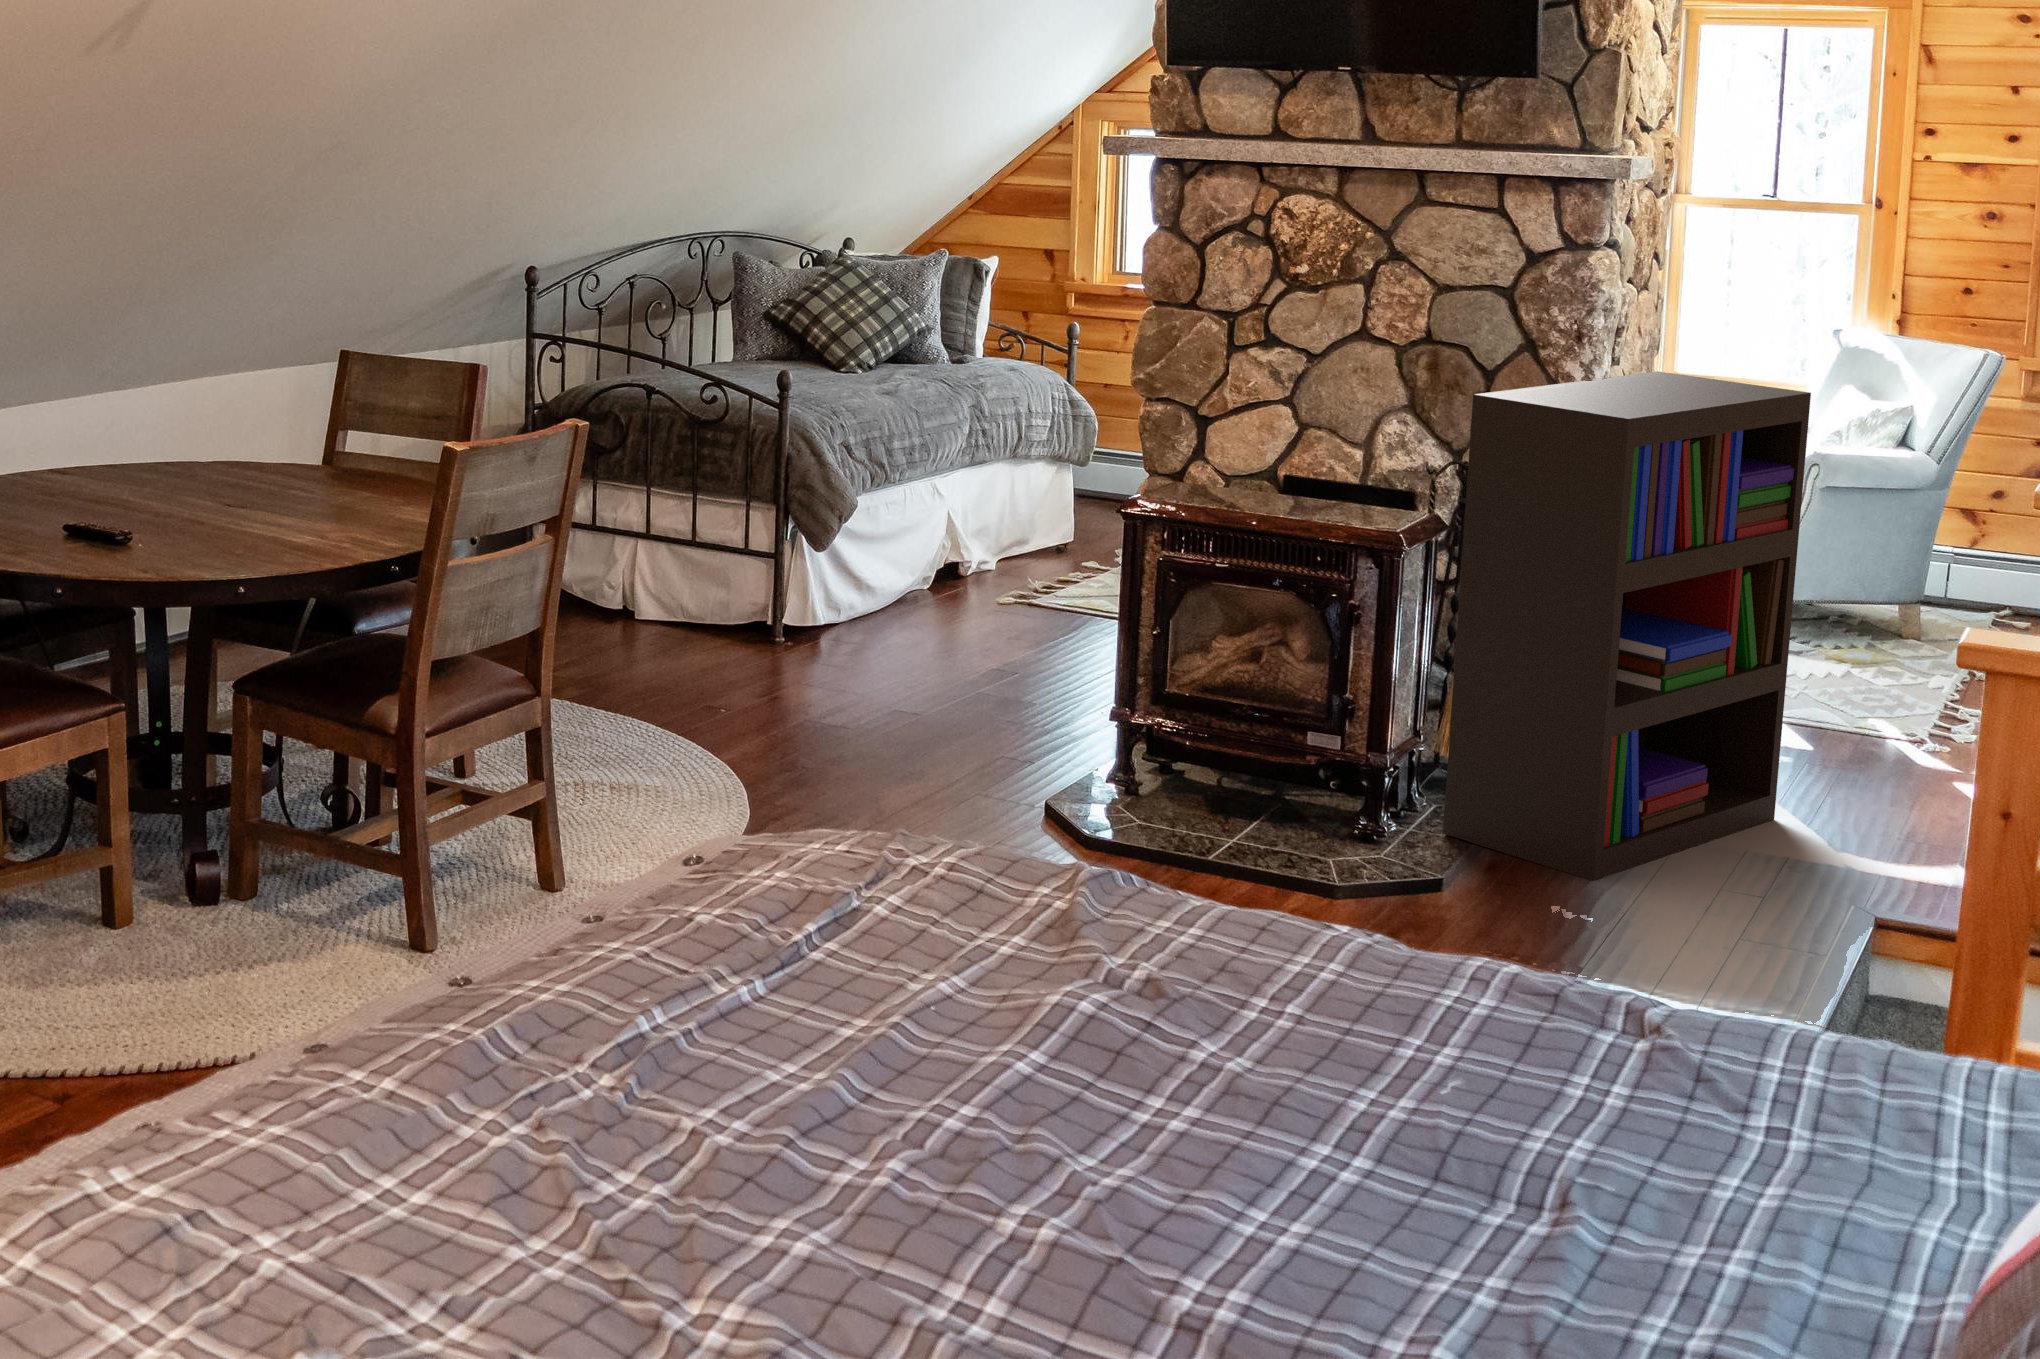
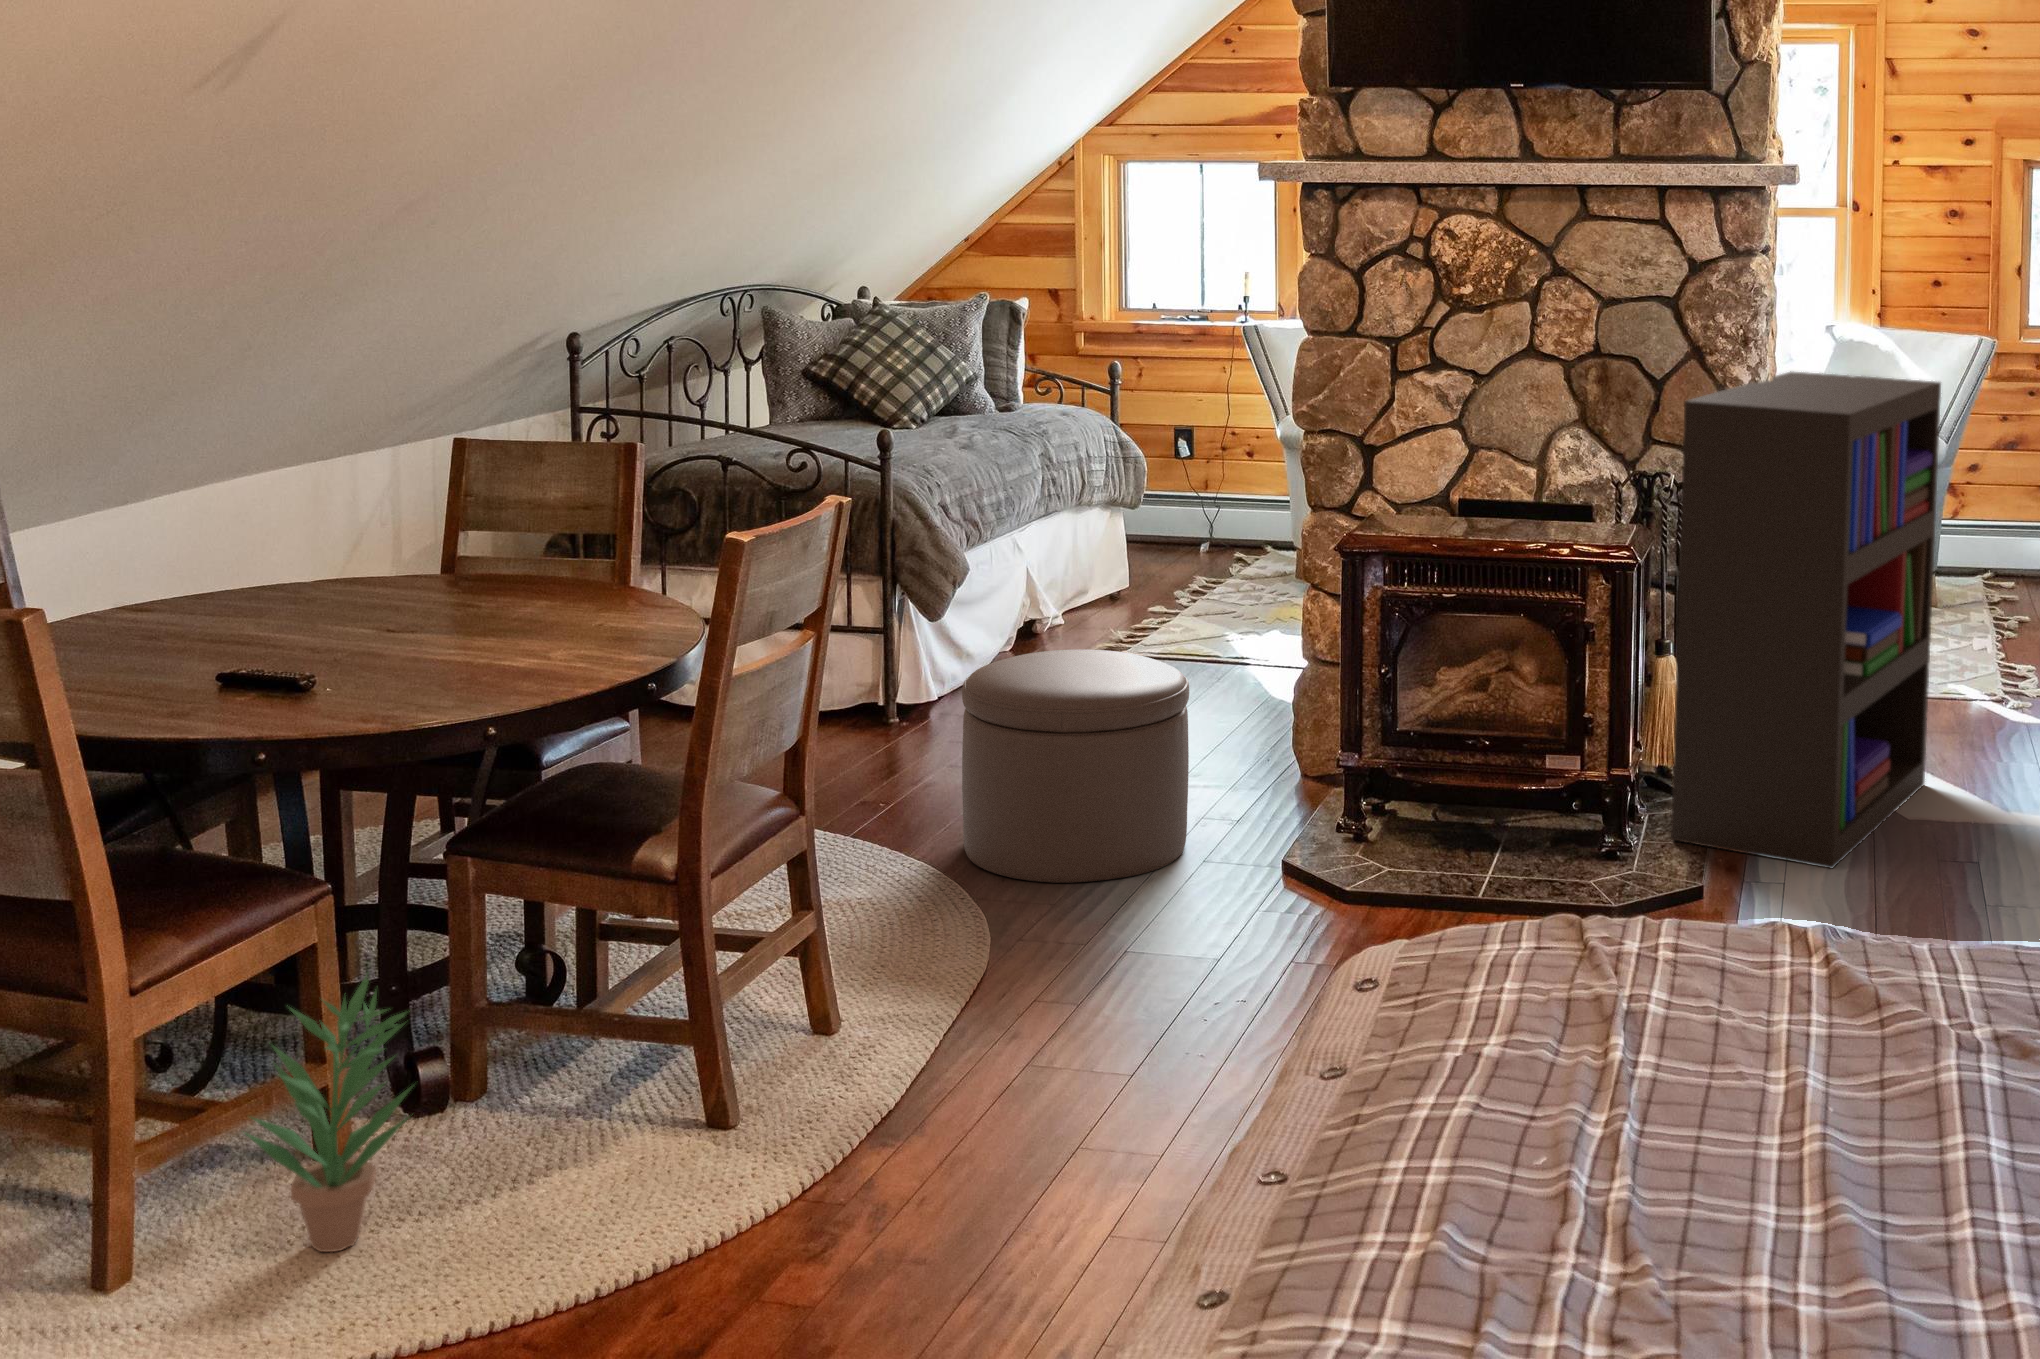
ottoman: none [763,586,974,796] -> present [962,649,1189,883]
potted plant: none [76,759,201,966] -> present [243,976,413,1252]

